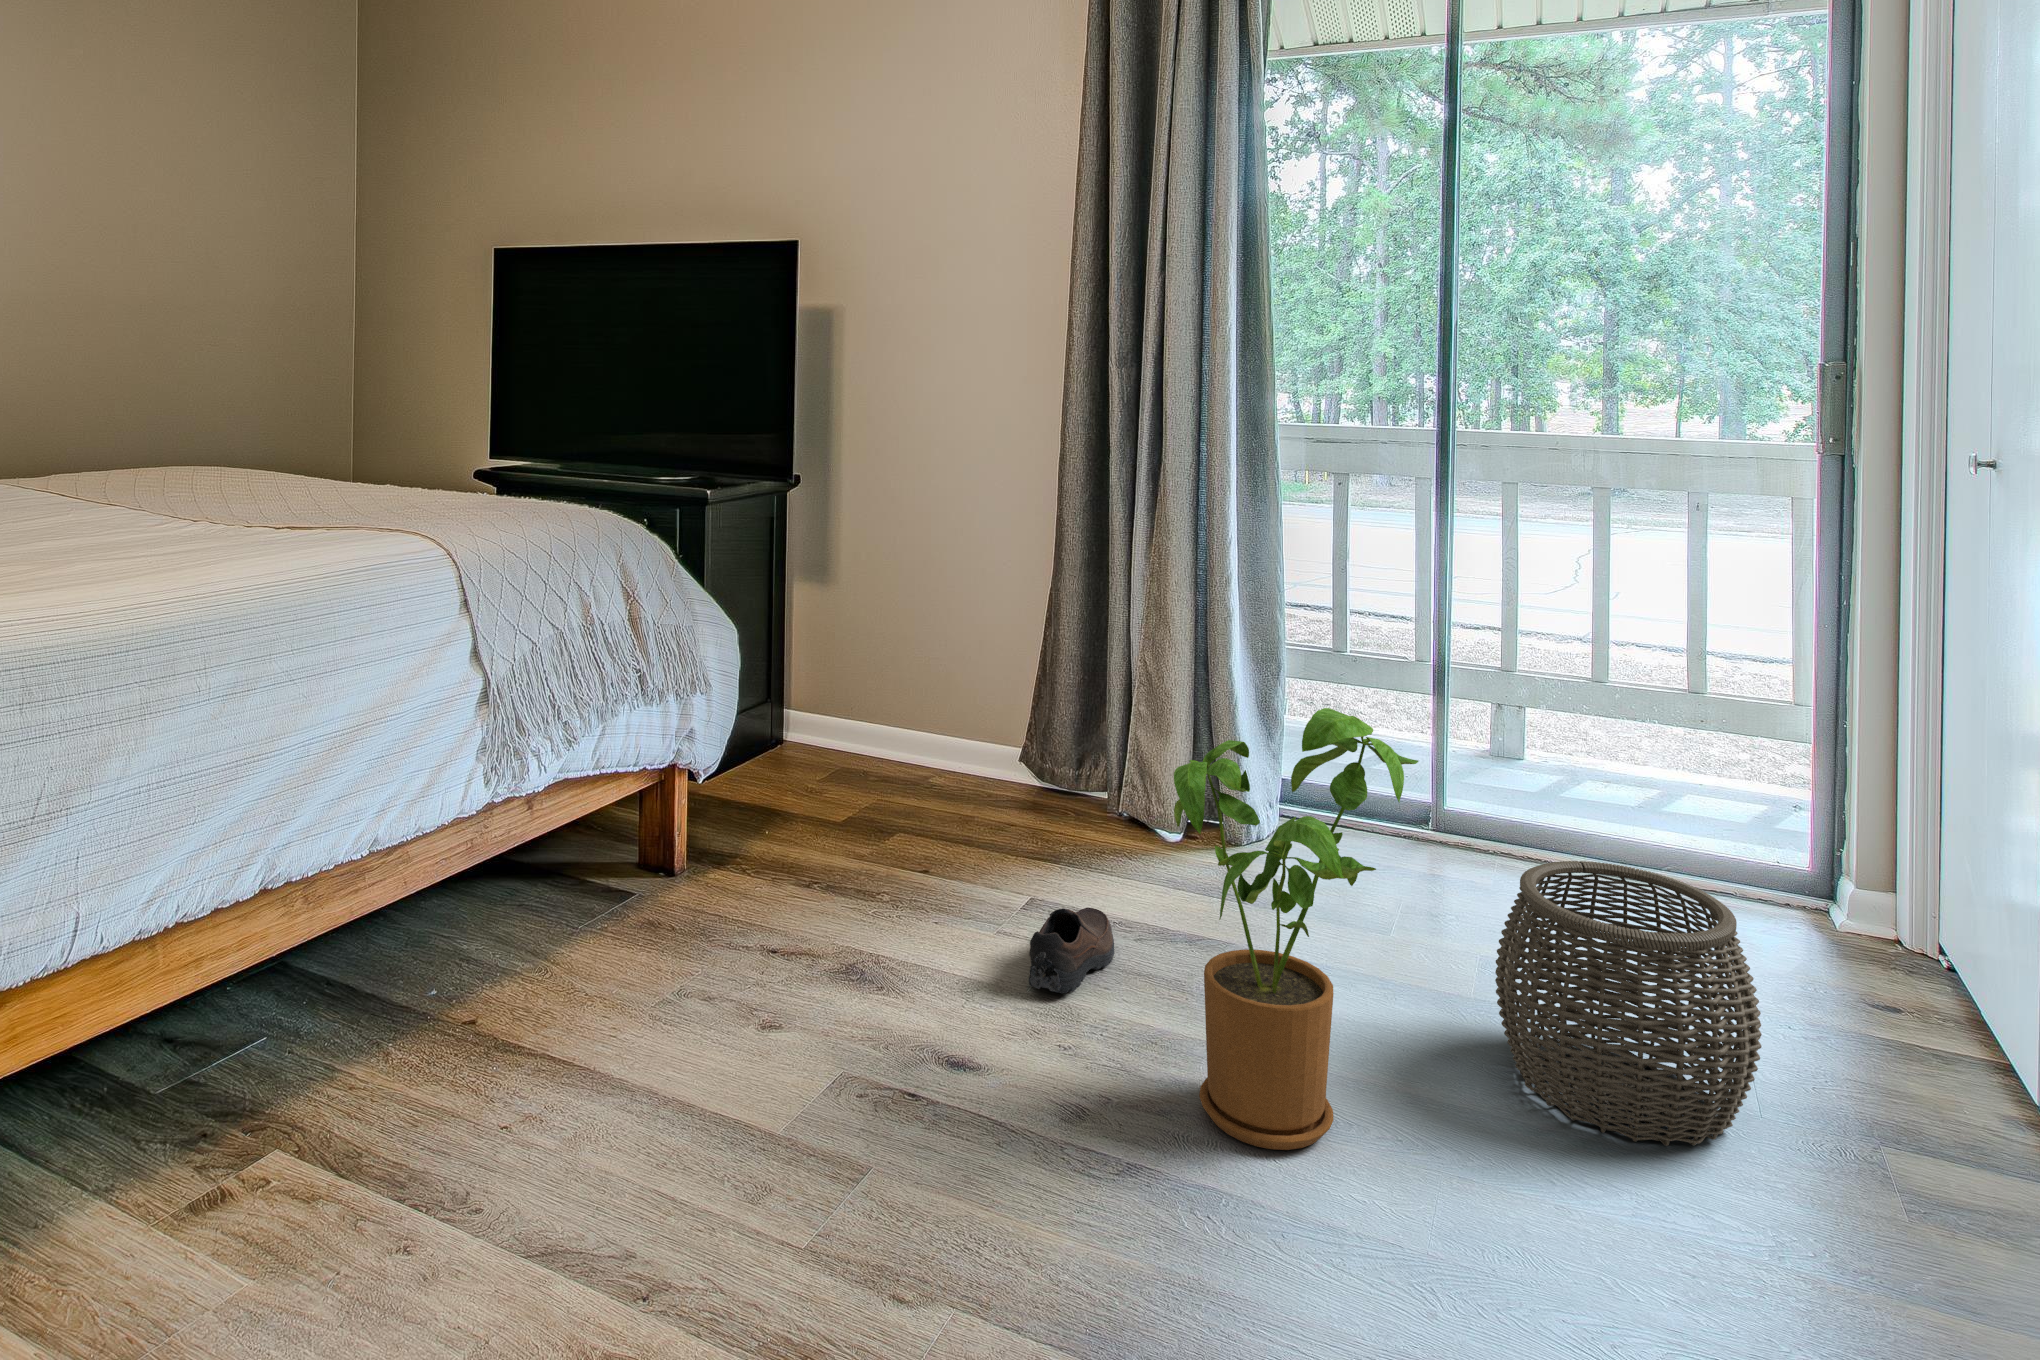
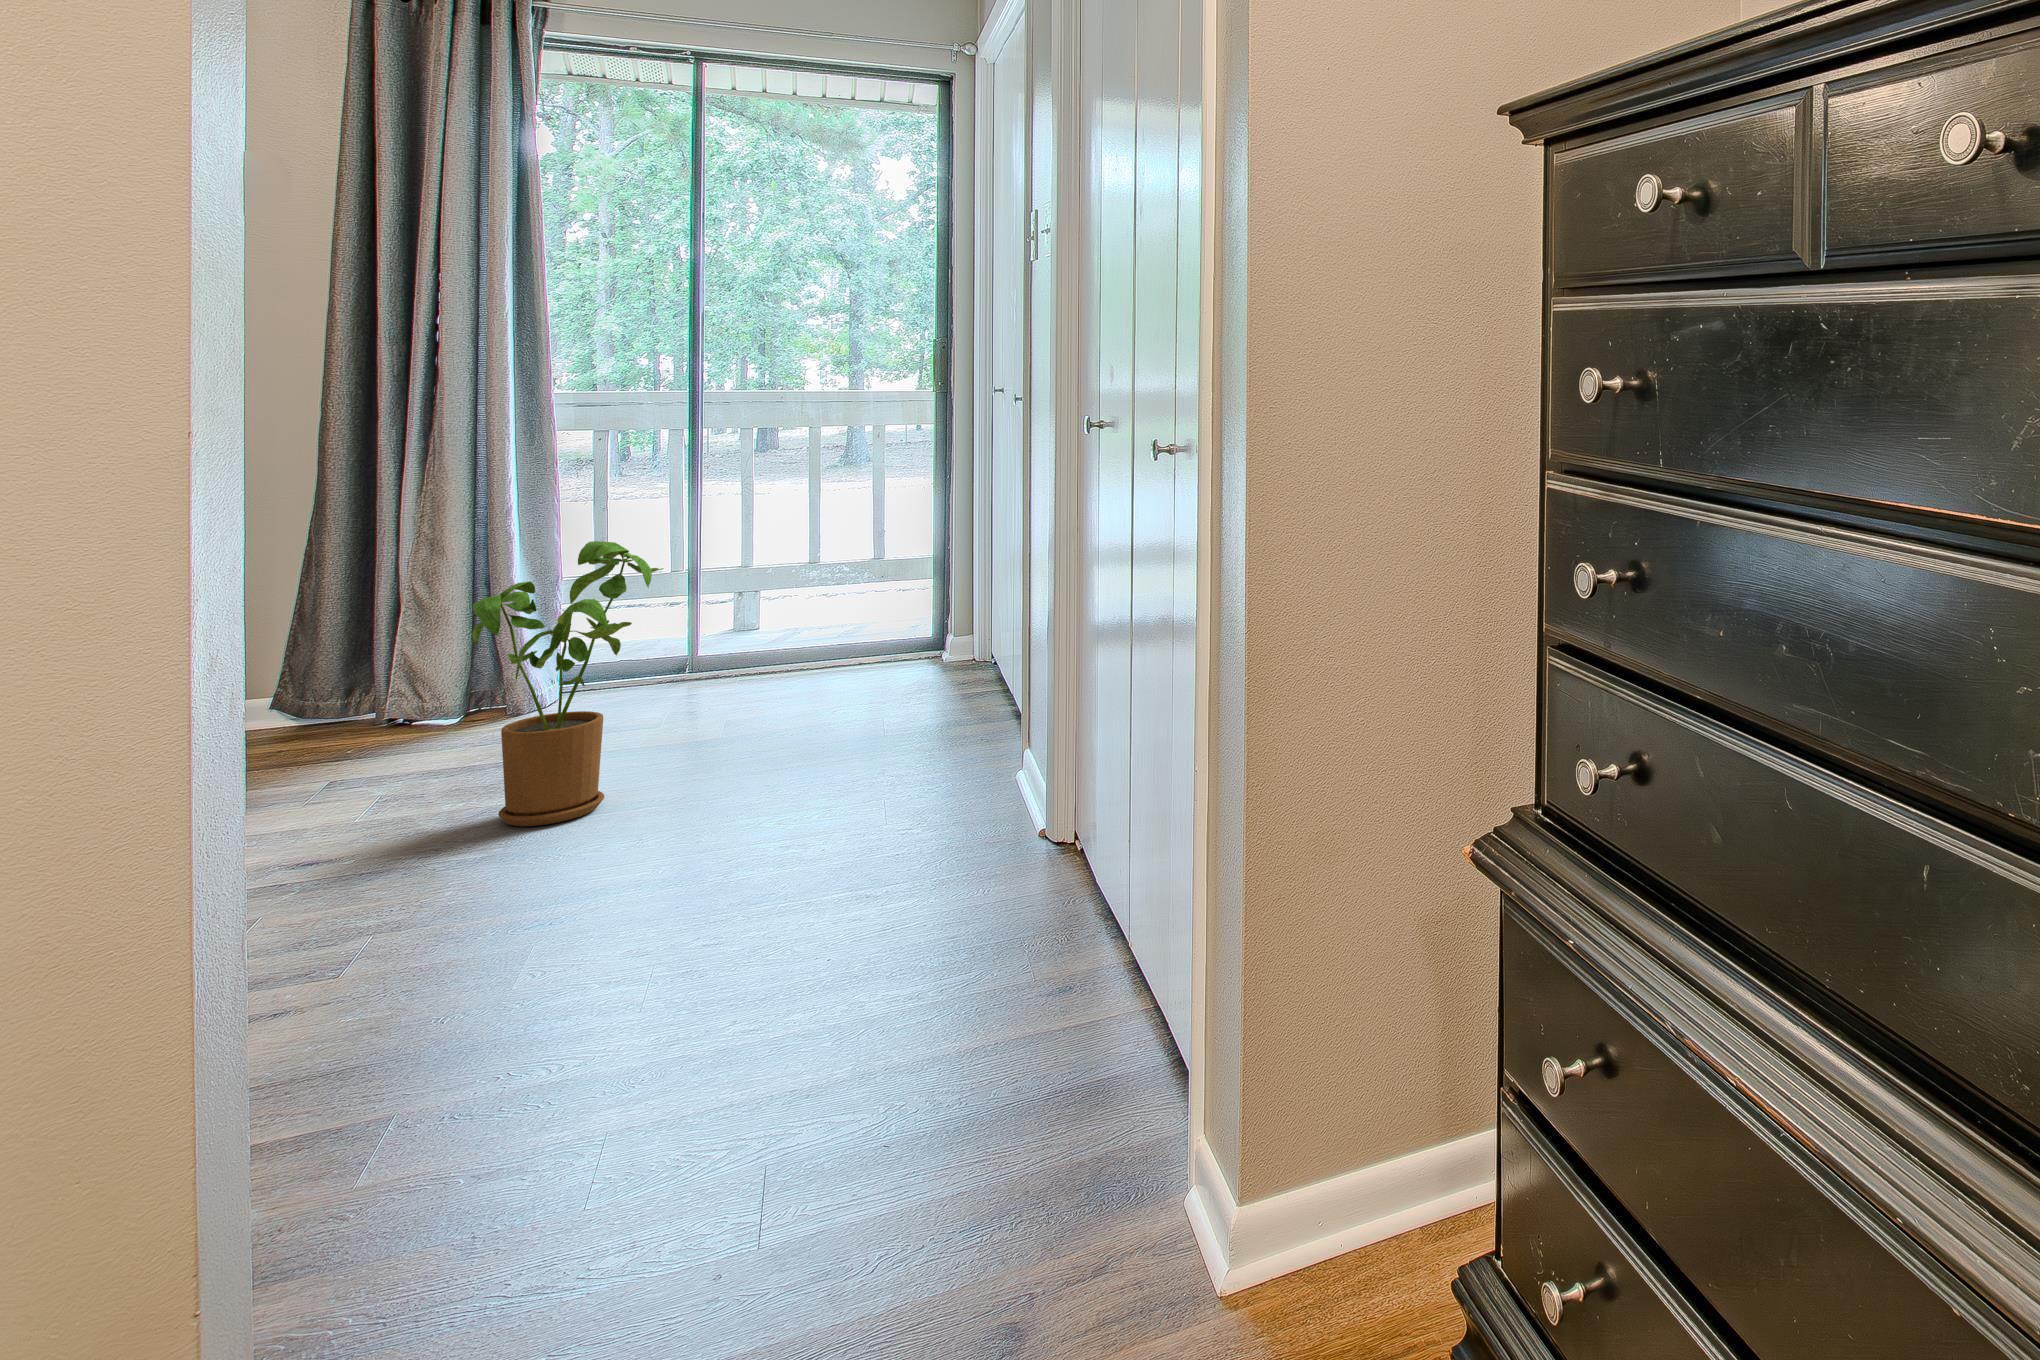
woven basket: present [1495,861,1762,1146] -> none [720,623,873,762]
shoe: present [1029,908,1114,993] -> none [323,758,406,816]

